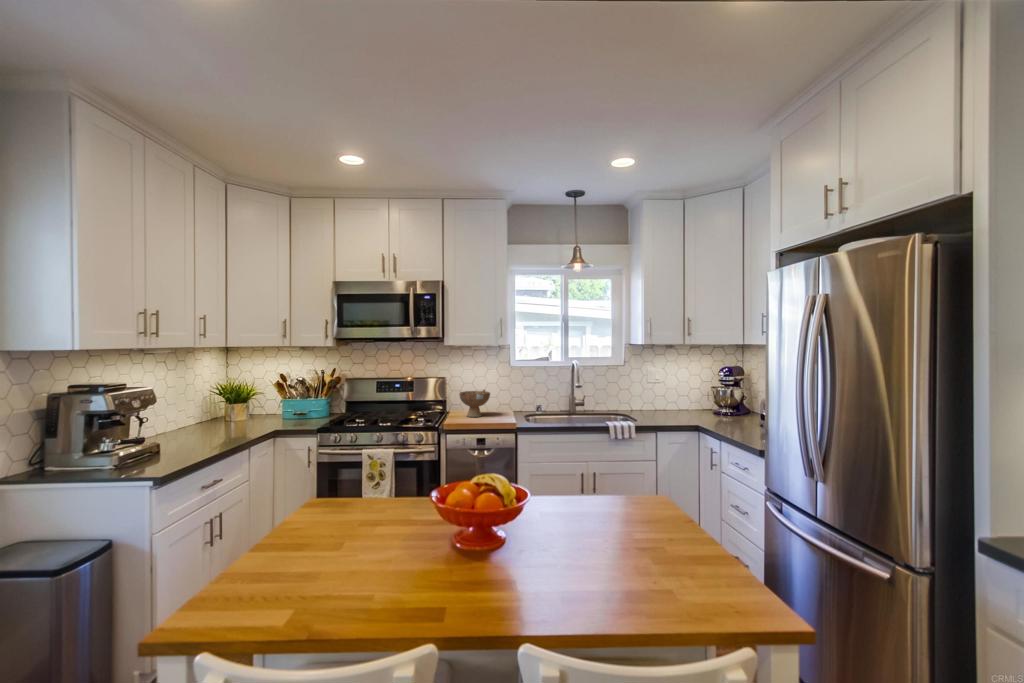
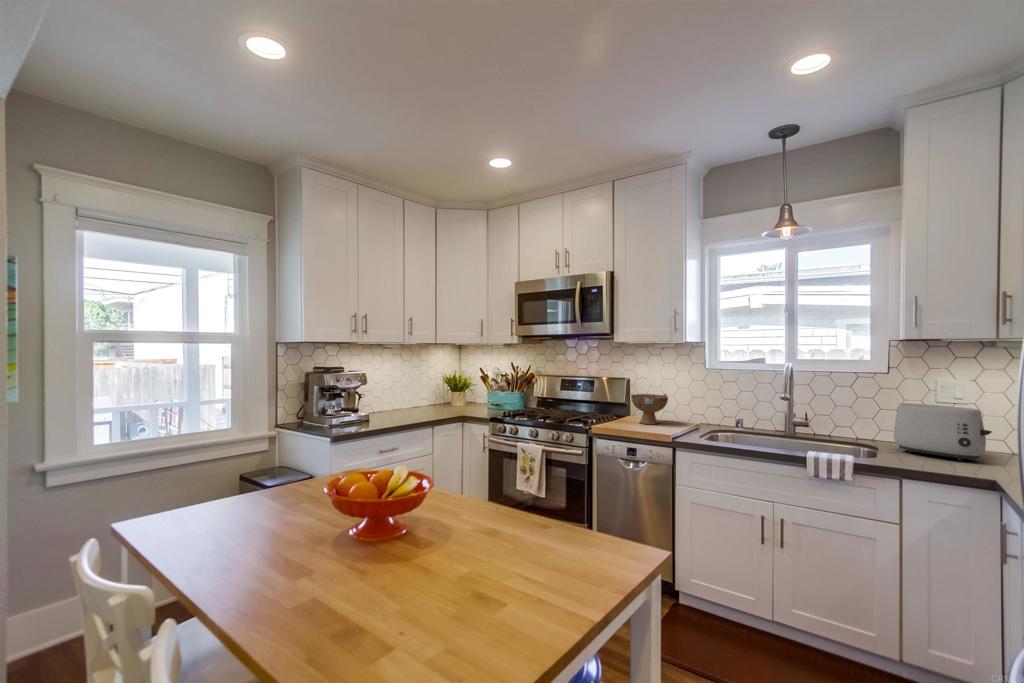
toaster: none [635,384,683,417] -> present [894,403,992,461]

